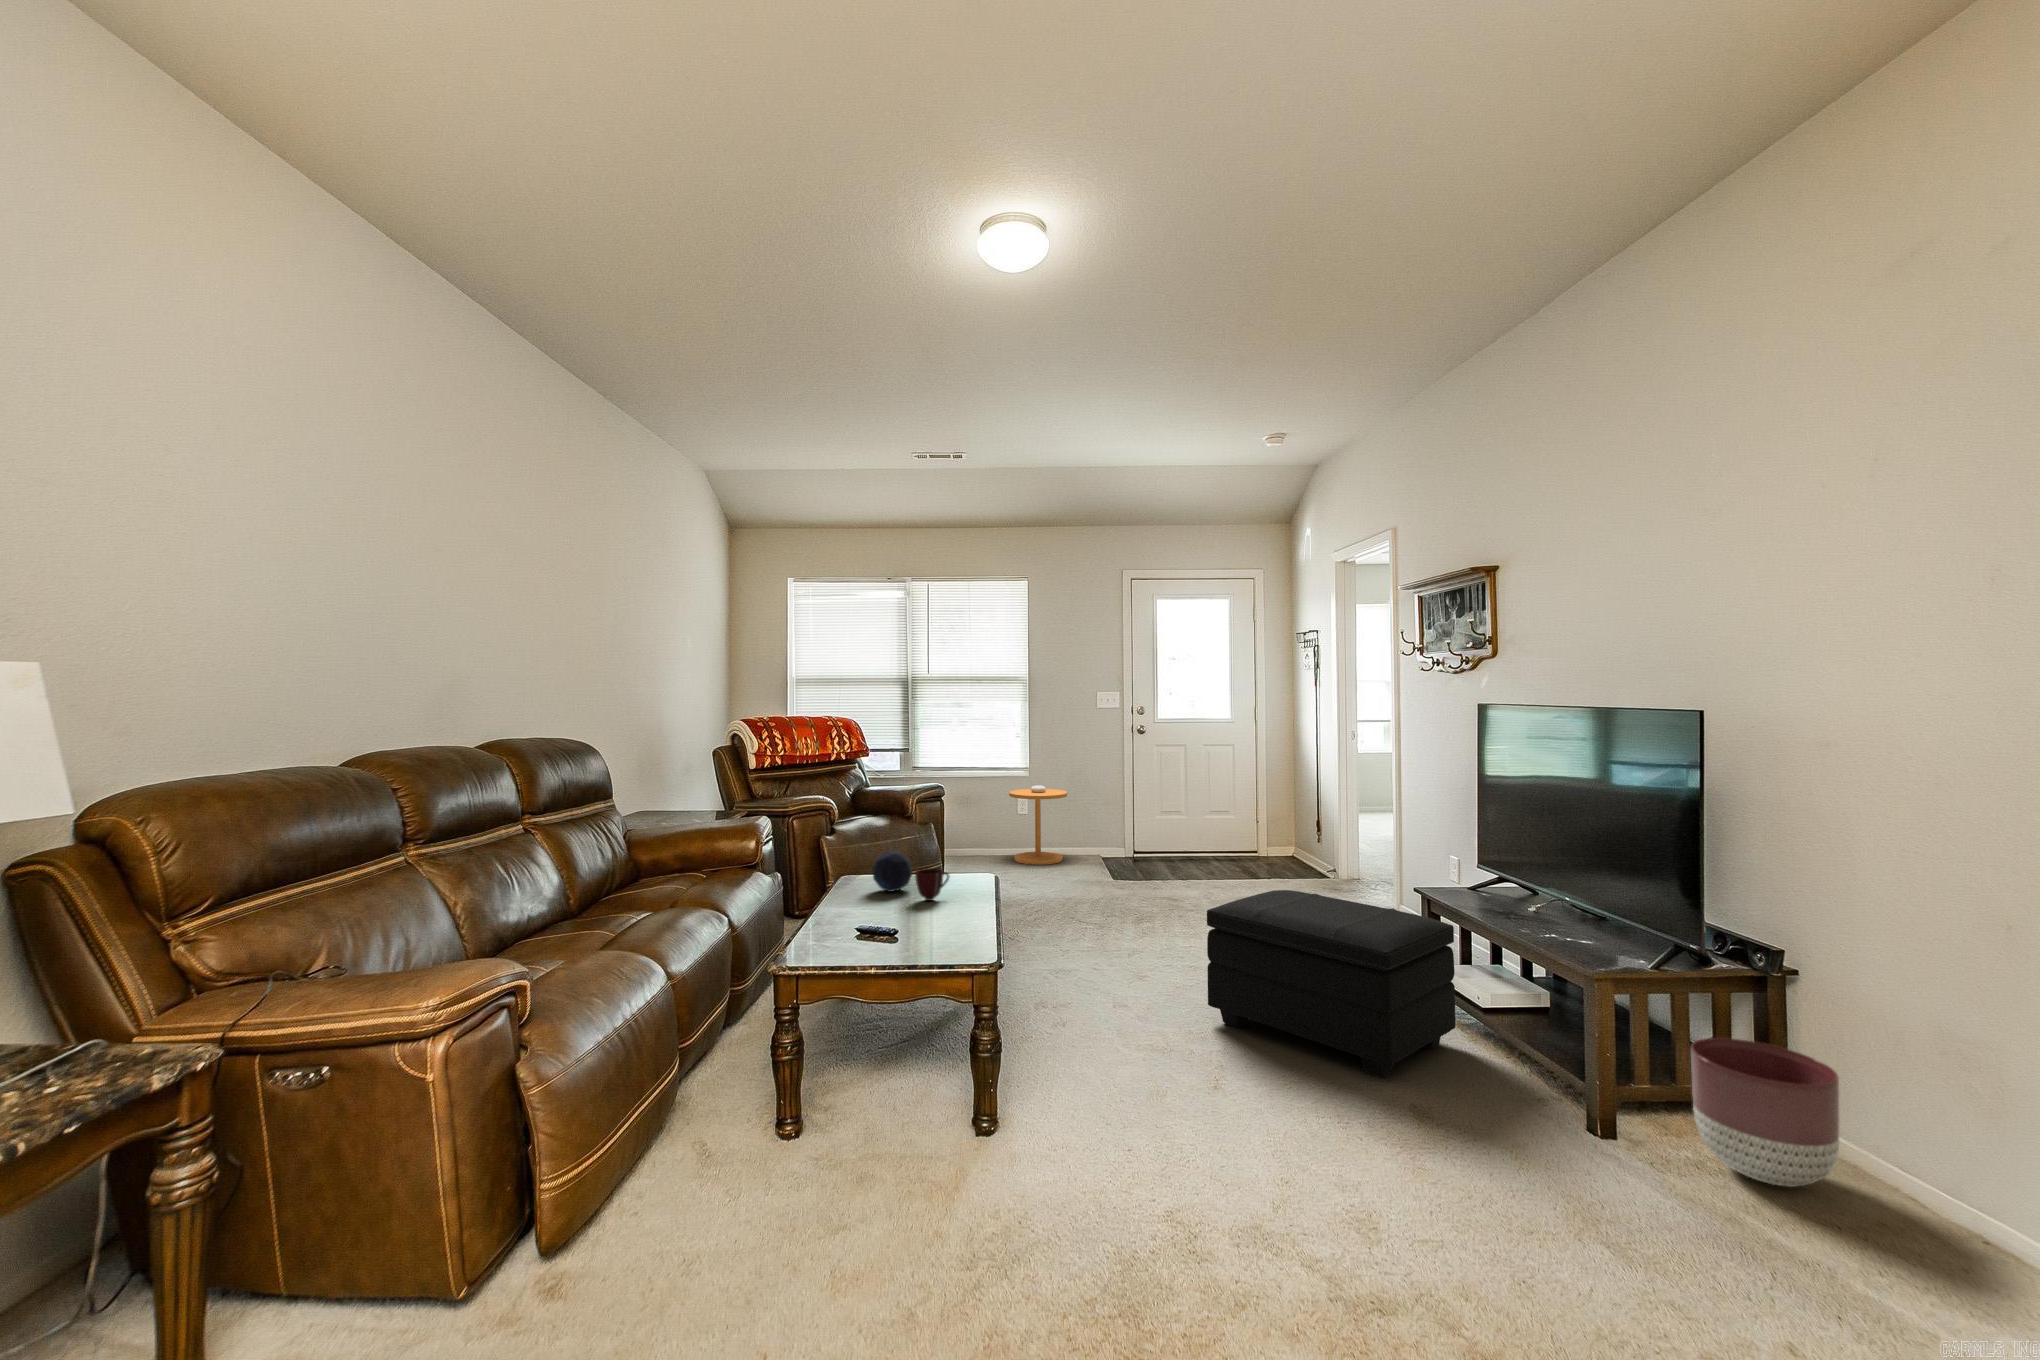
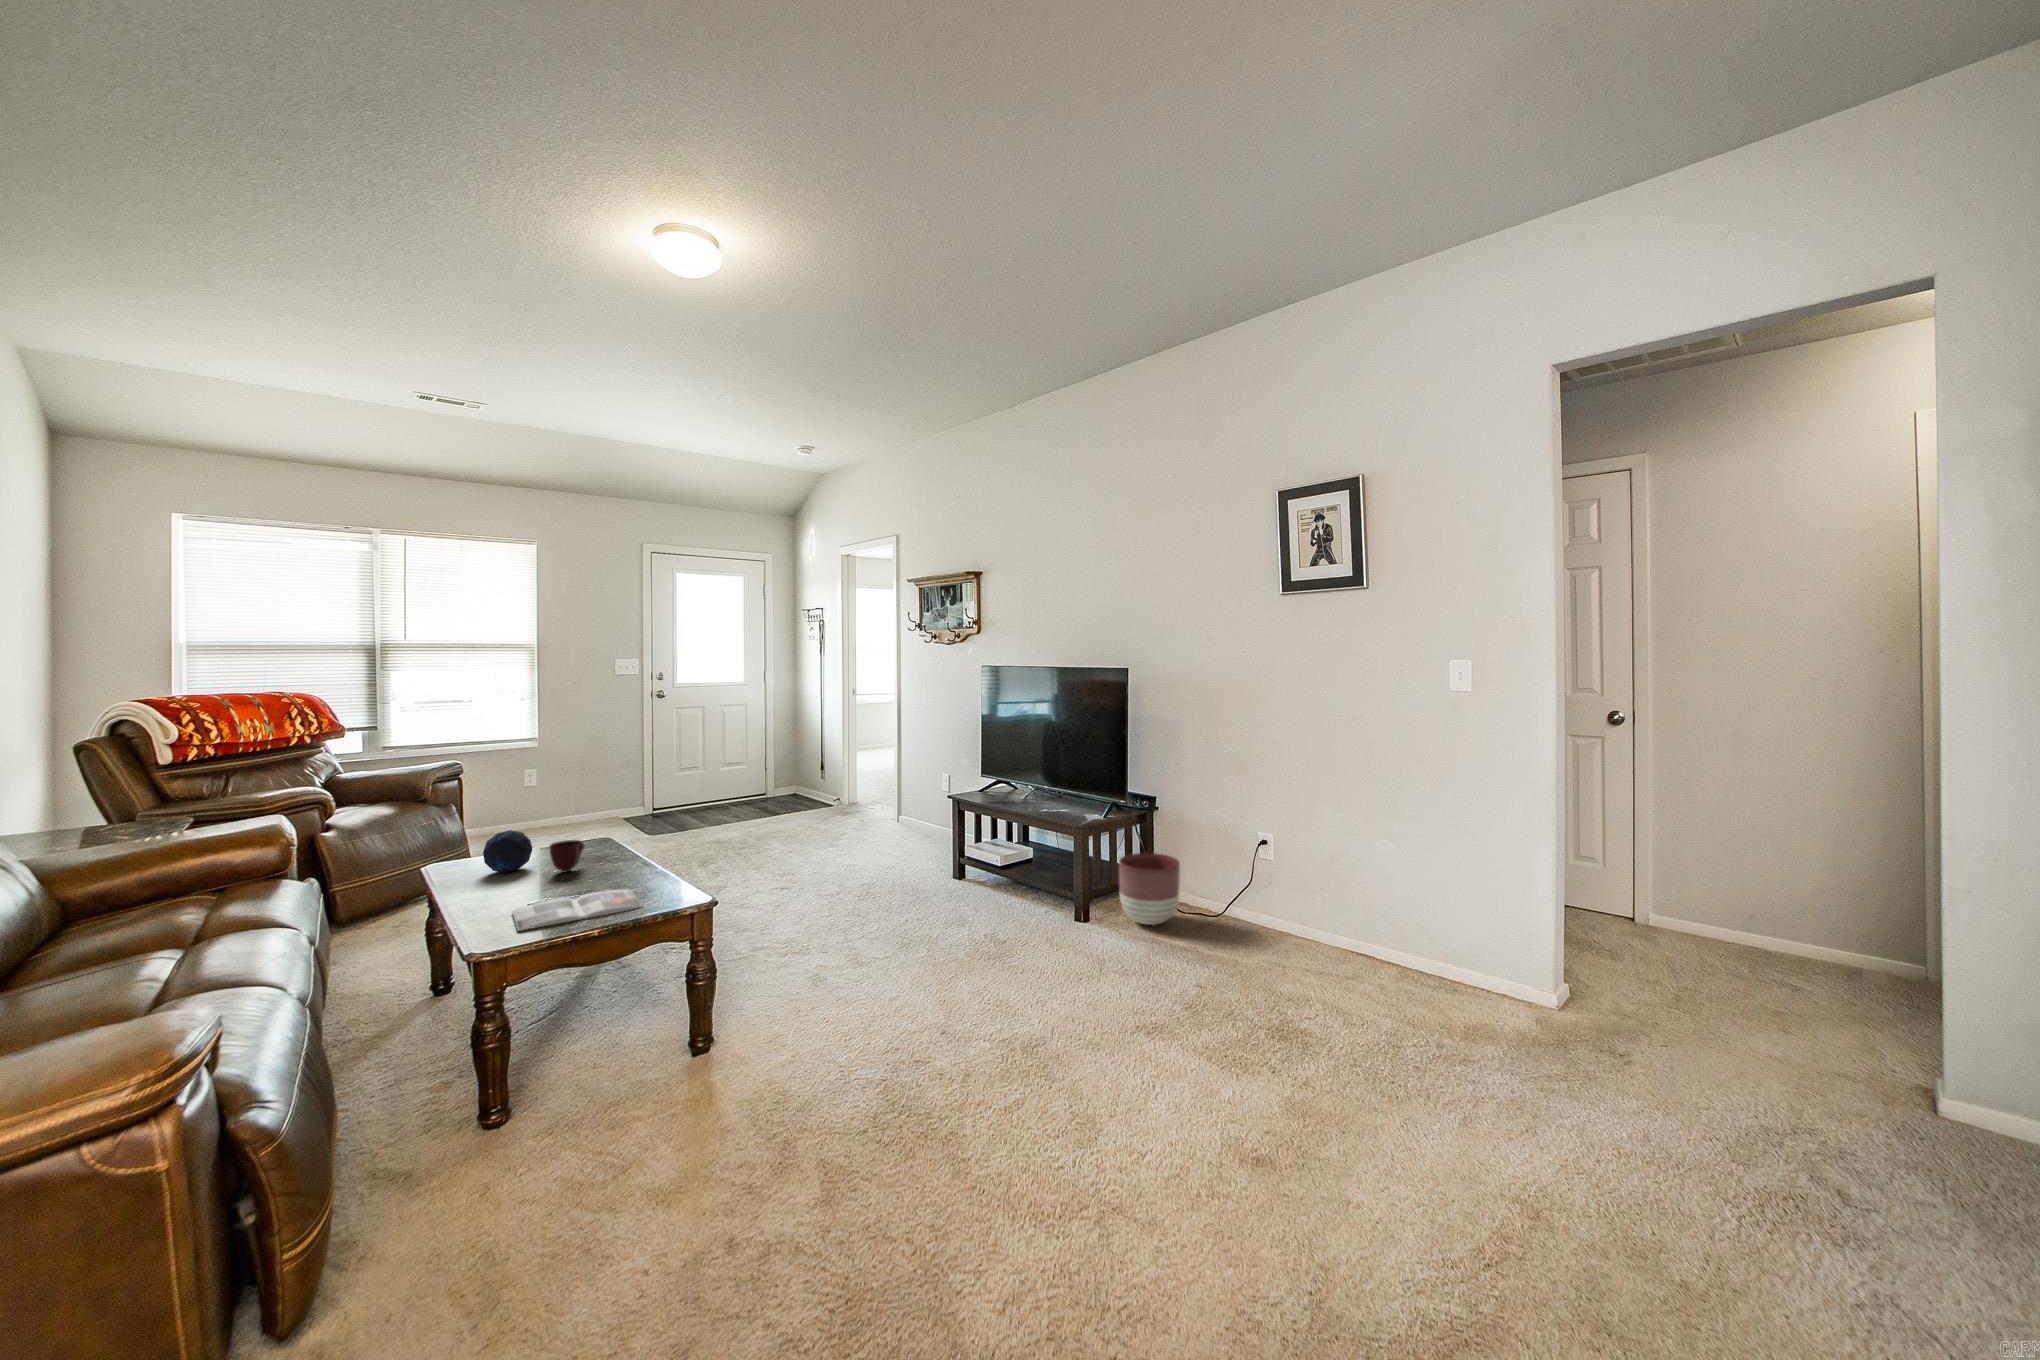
side table: present [1009,786,1067,865] -> none [521,754,590,834]
footstool: present [1207,890,1455,1078] -> none [818,813,983,928]
magazine: none [831,925,954,952] -> present [513,889,642,931]

